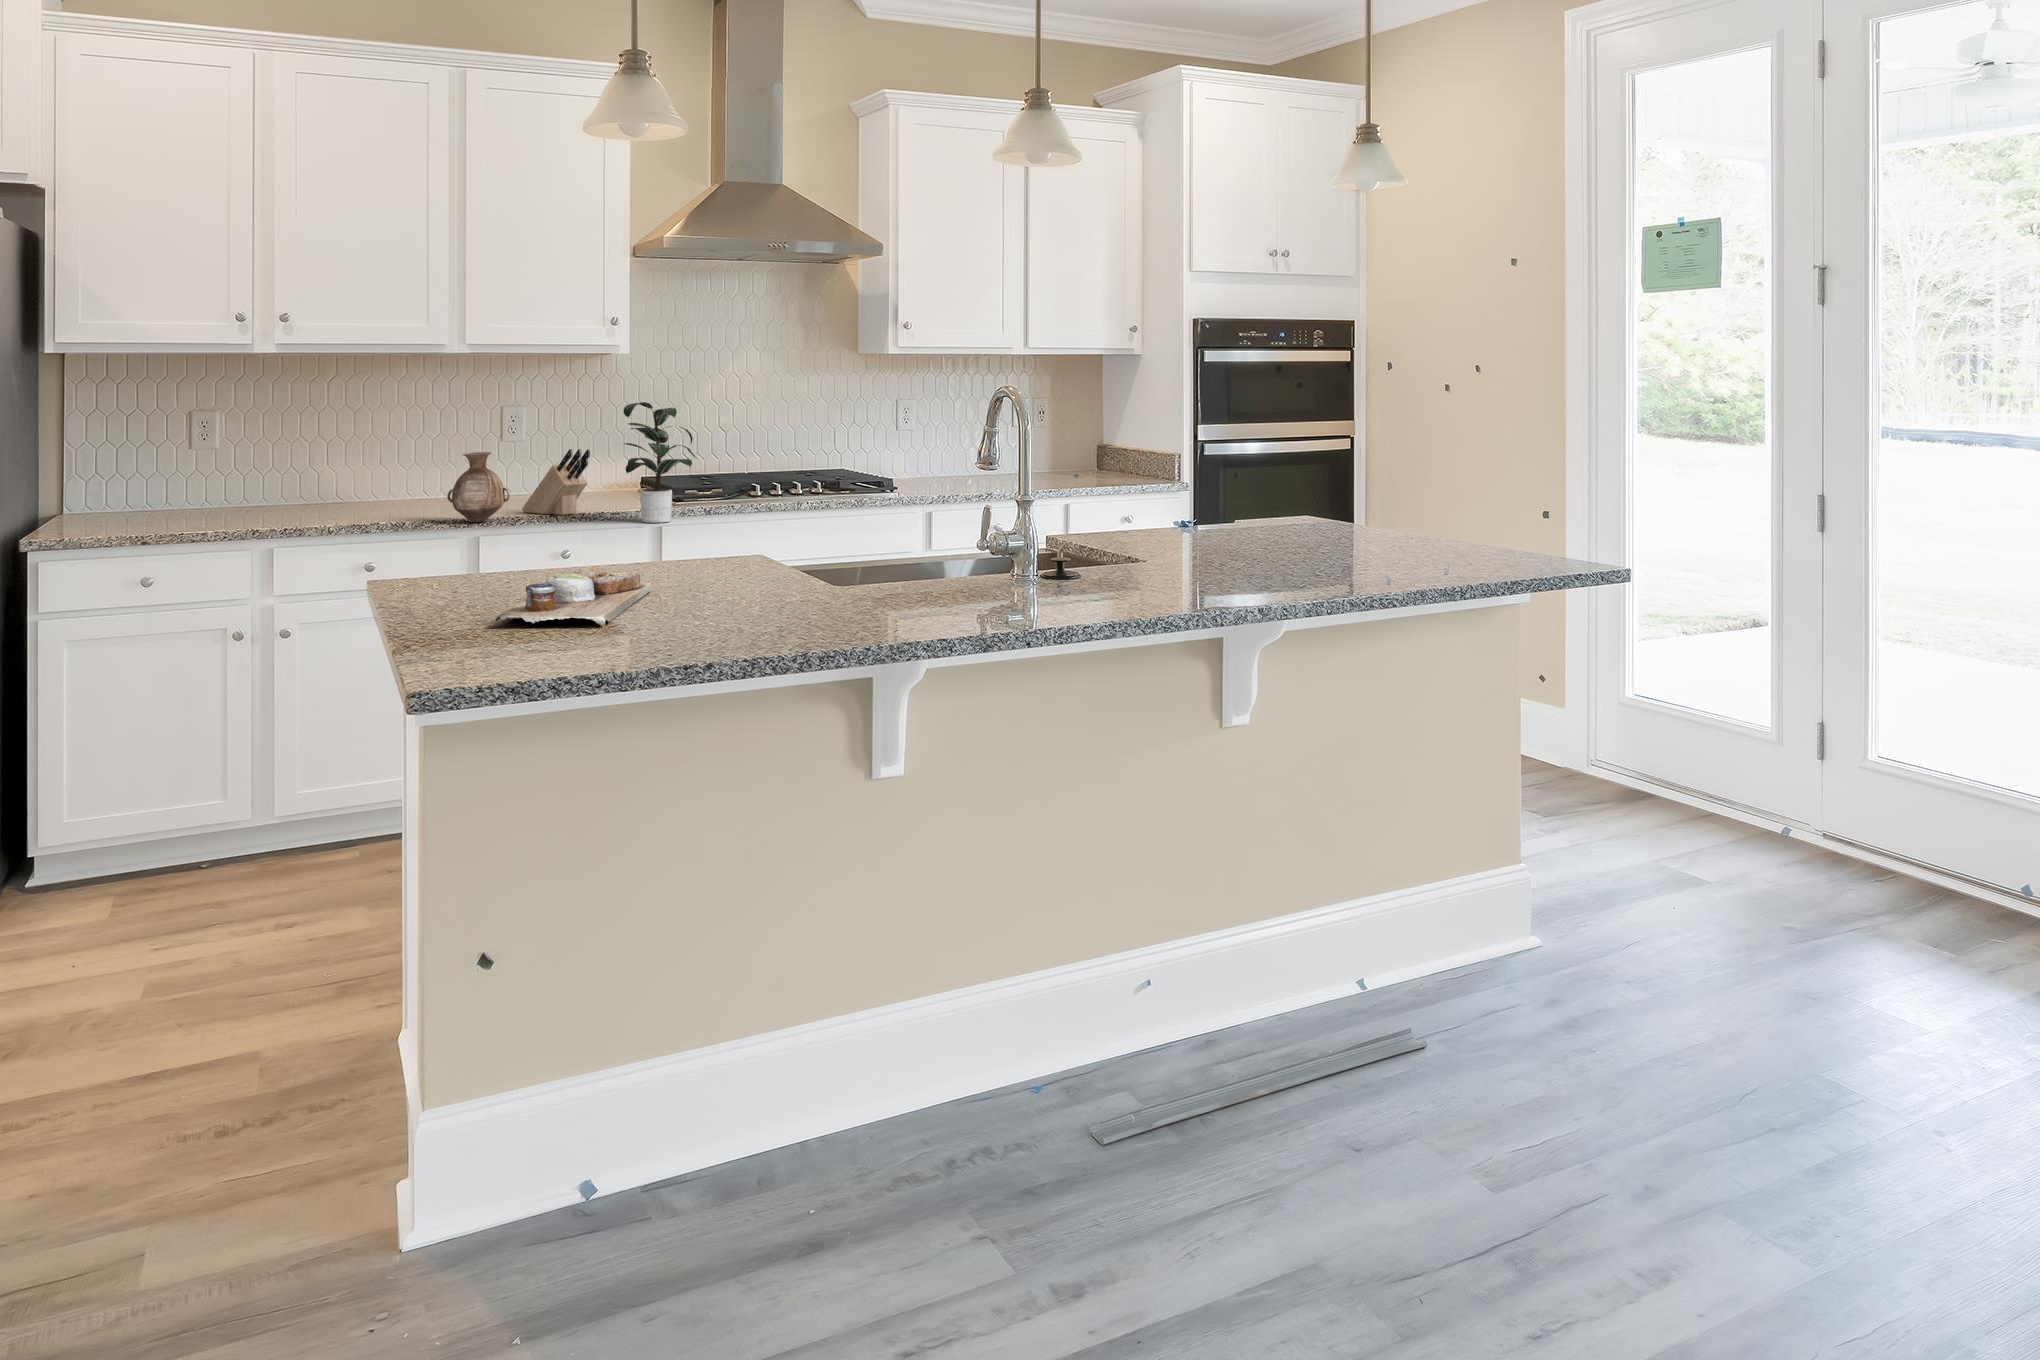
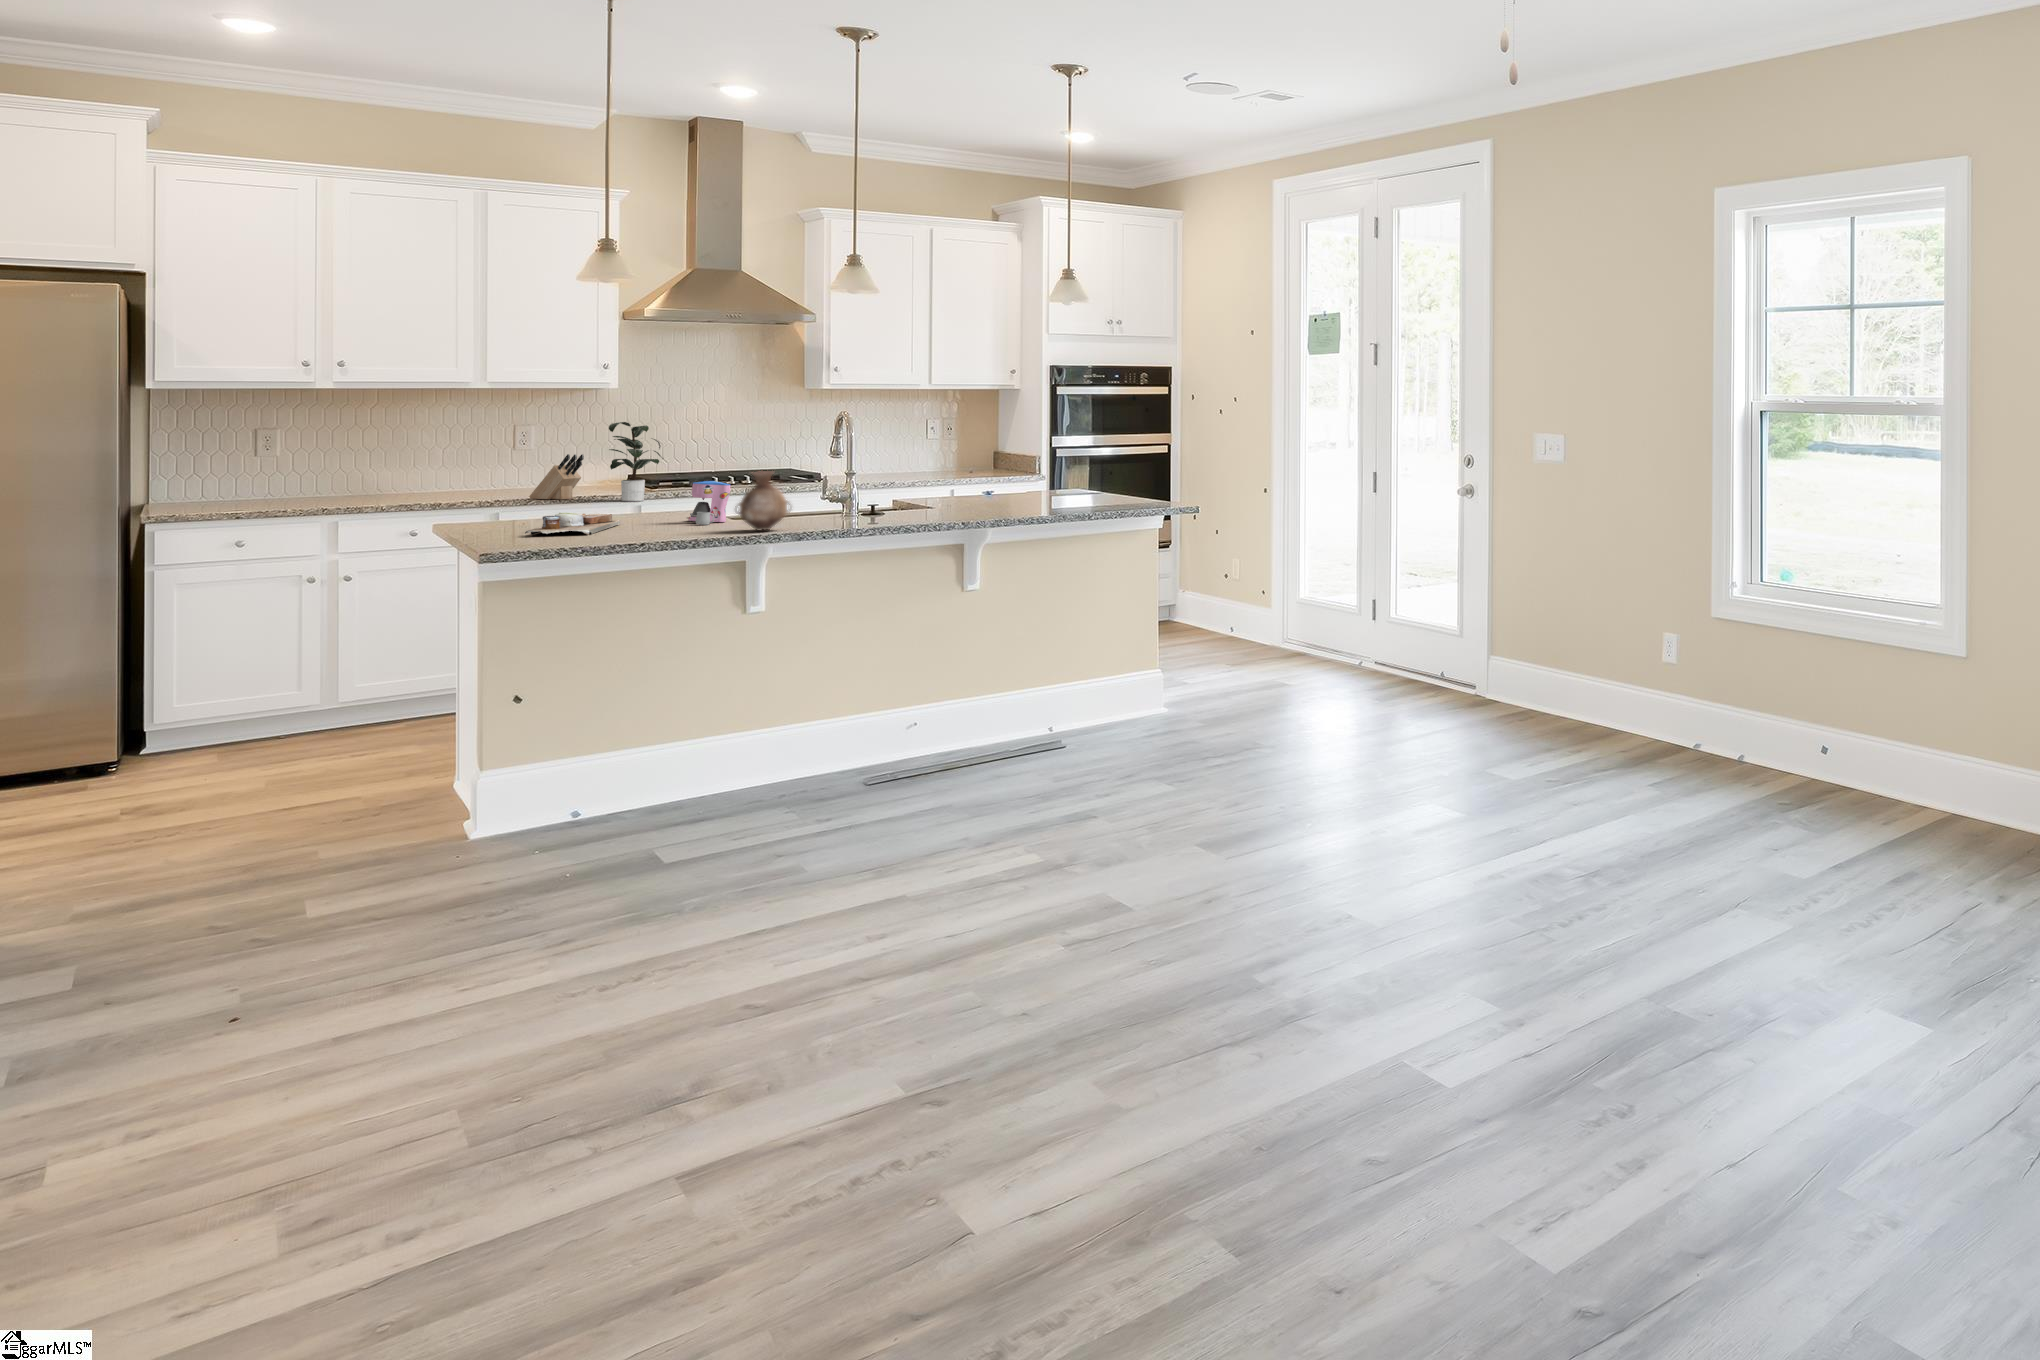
vase: present [447,452,510,522] -> present [736,471,790,530]
coffee maker: none [755,513,831,598] -> present [687,481,731,525]

